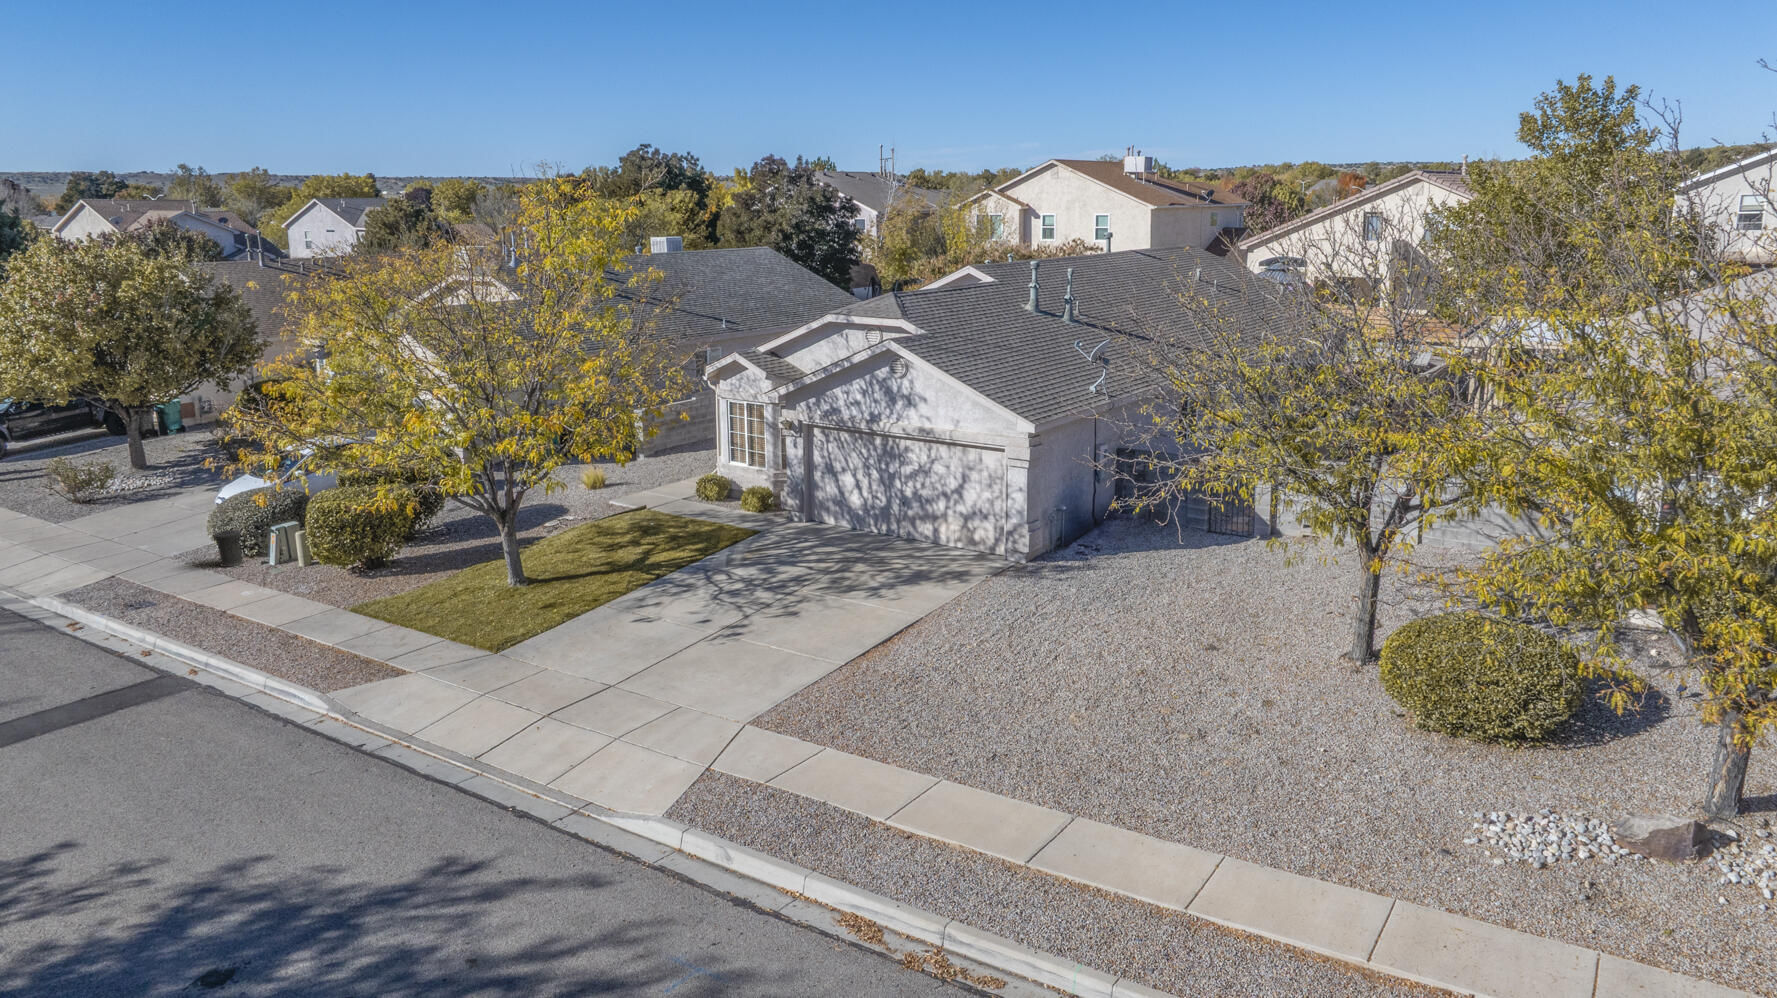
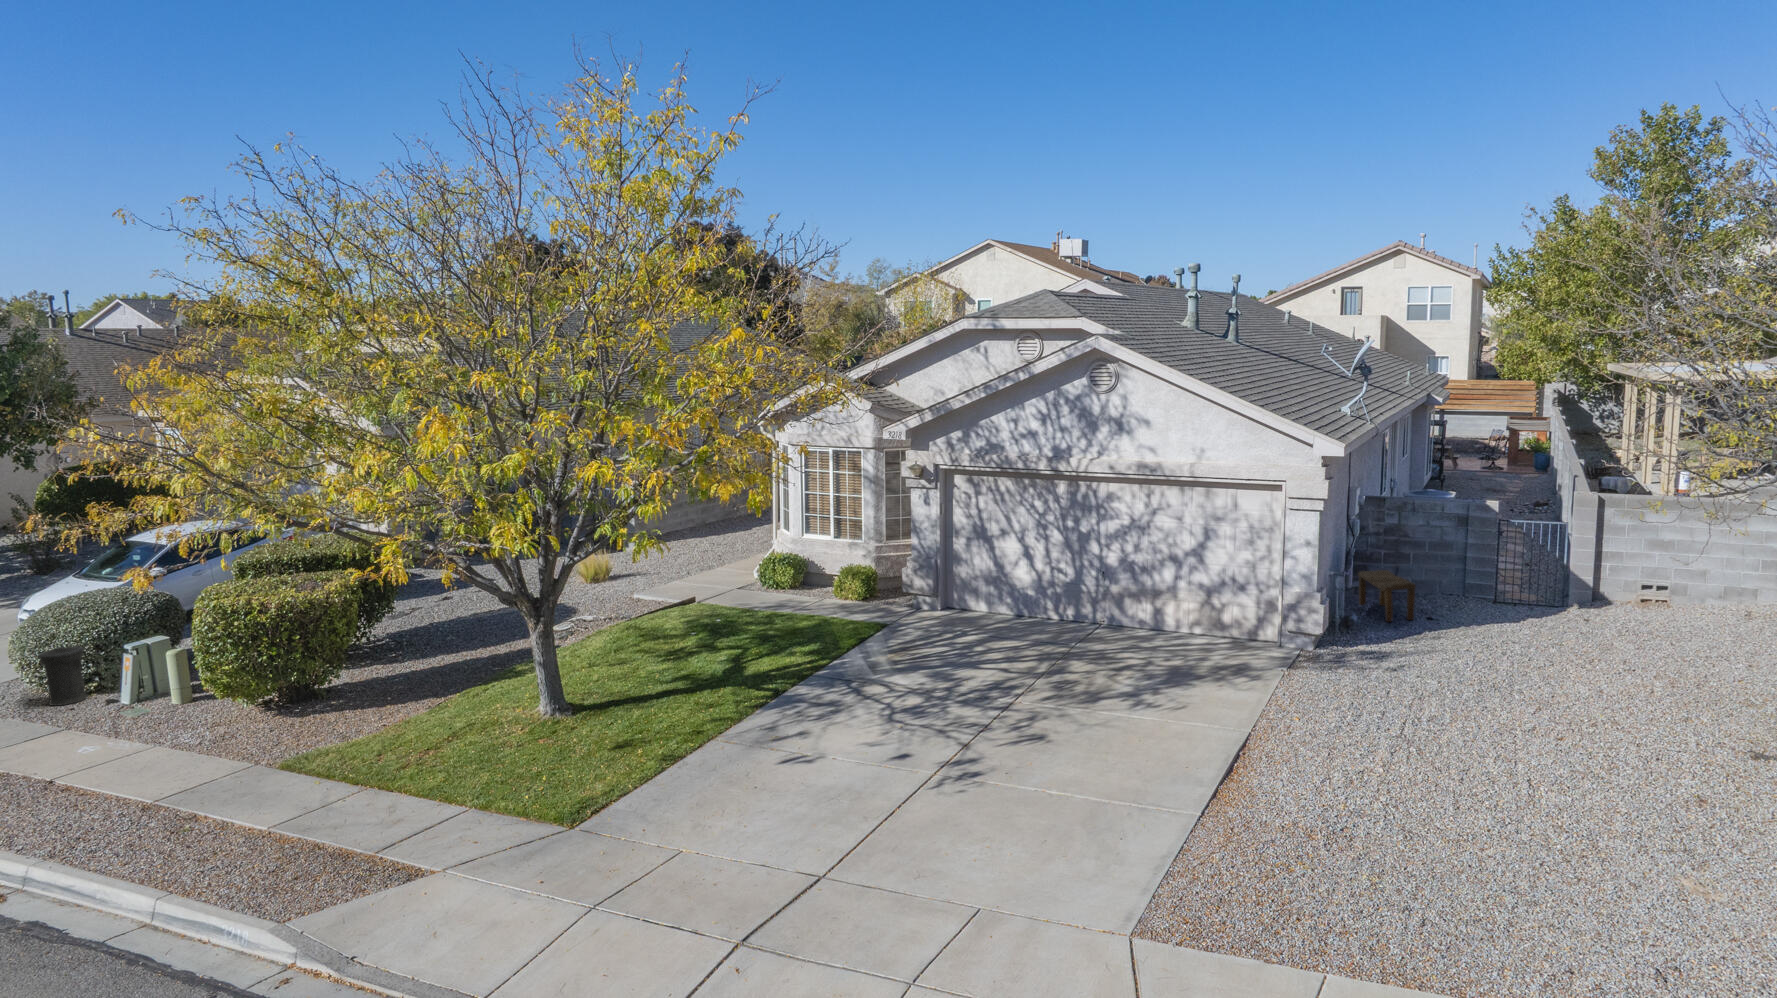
bench: none [1084,505,1109,542] -> present [1358,570,1416,622]

